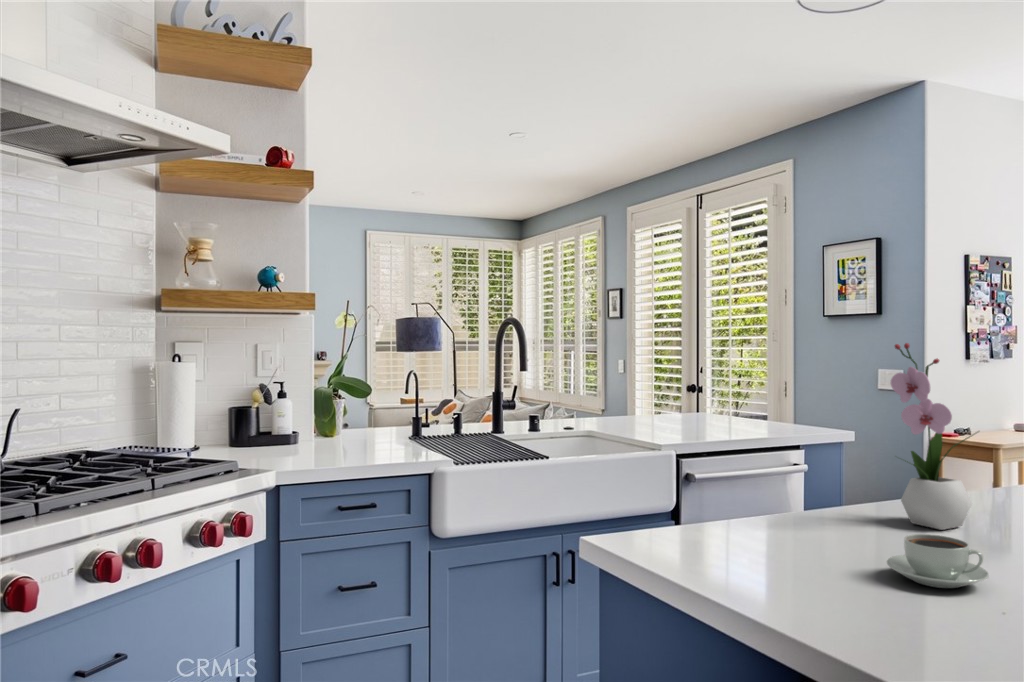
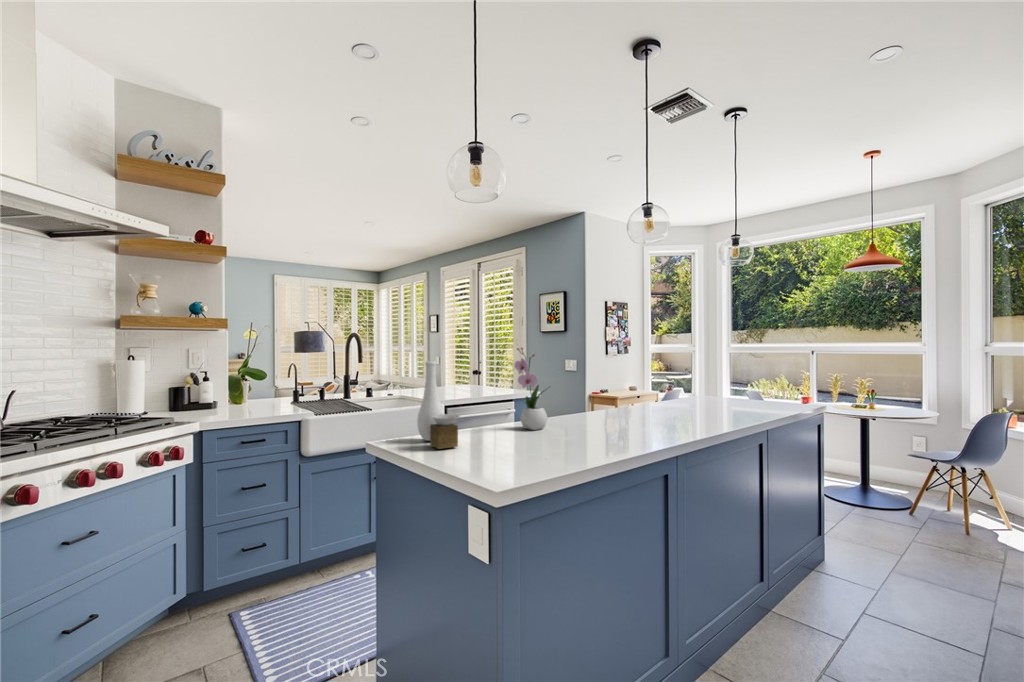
vase: none [690,372,804,572] -> present [417,361,460,449]
coffee cup: present [887,534,989,588] -> none [493,429,530,449]

